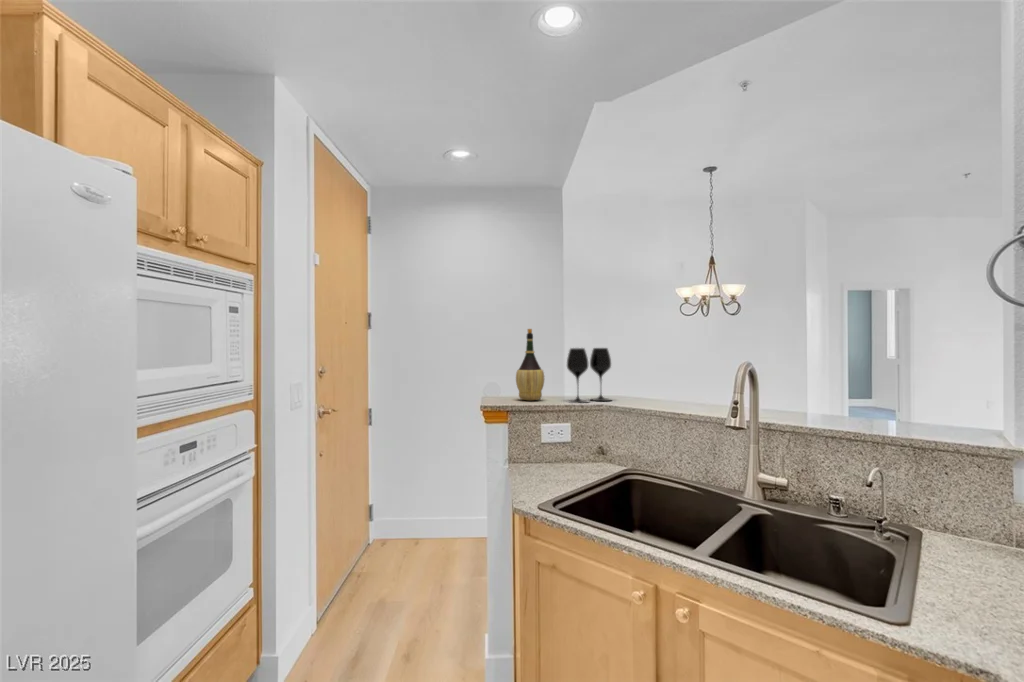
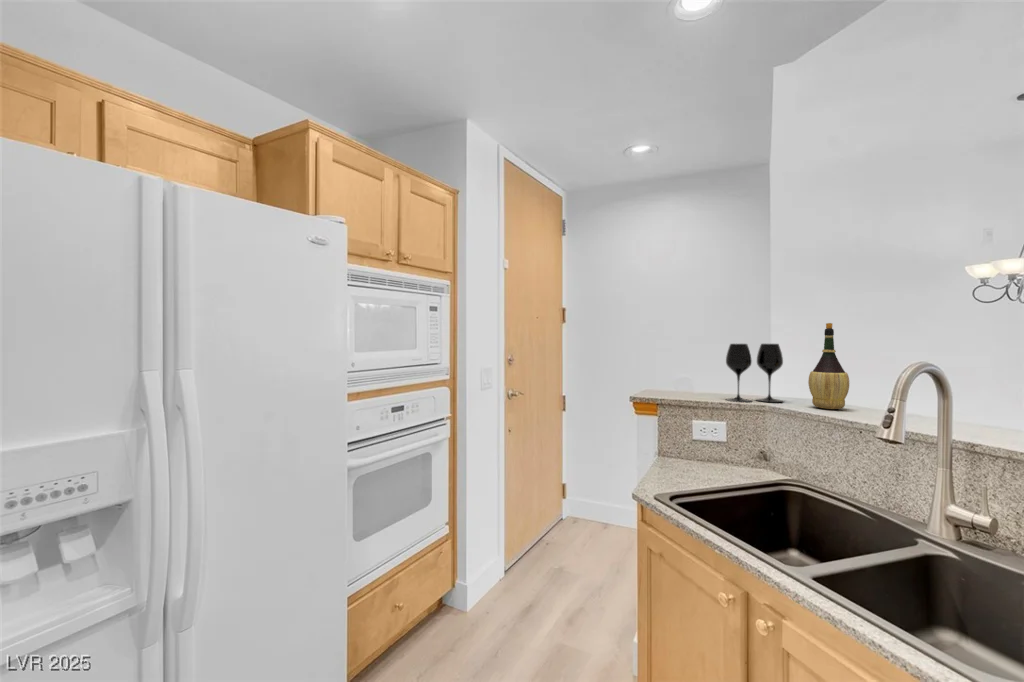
wine bottle: present [516,329,544,400] -> present [808,323,849,409]

